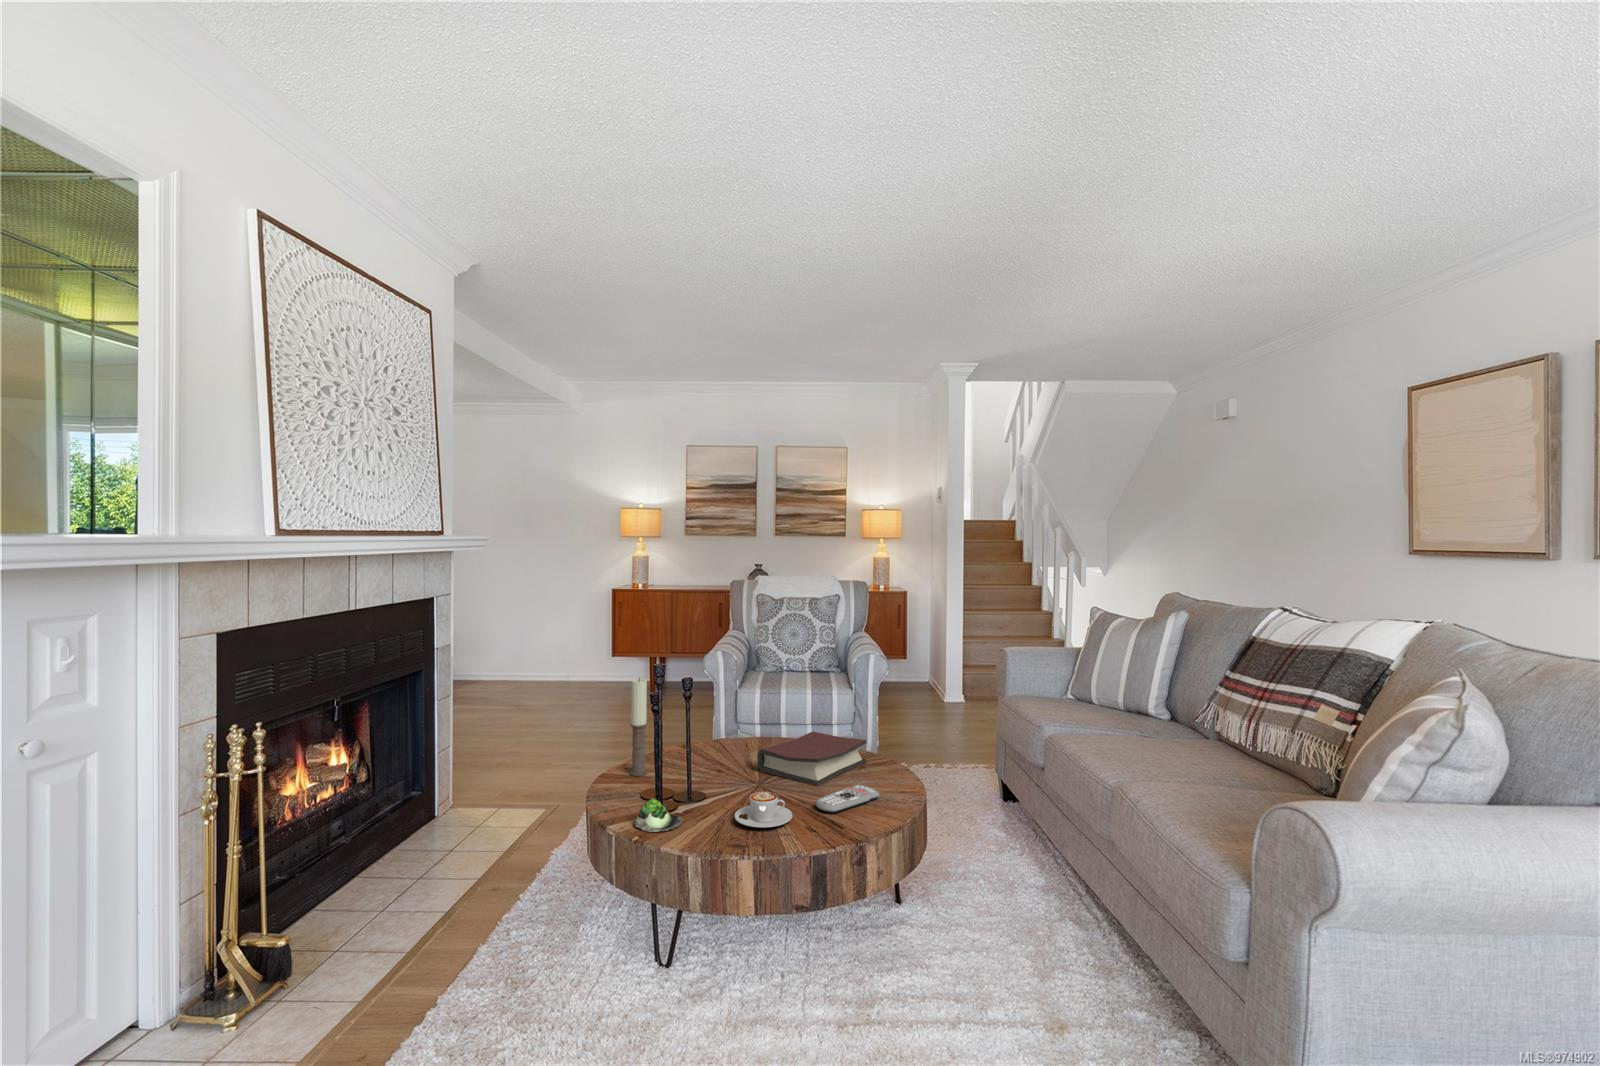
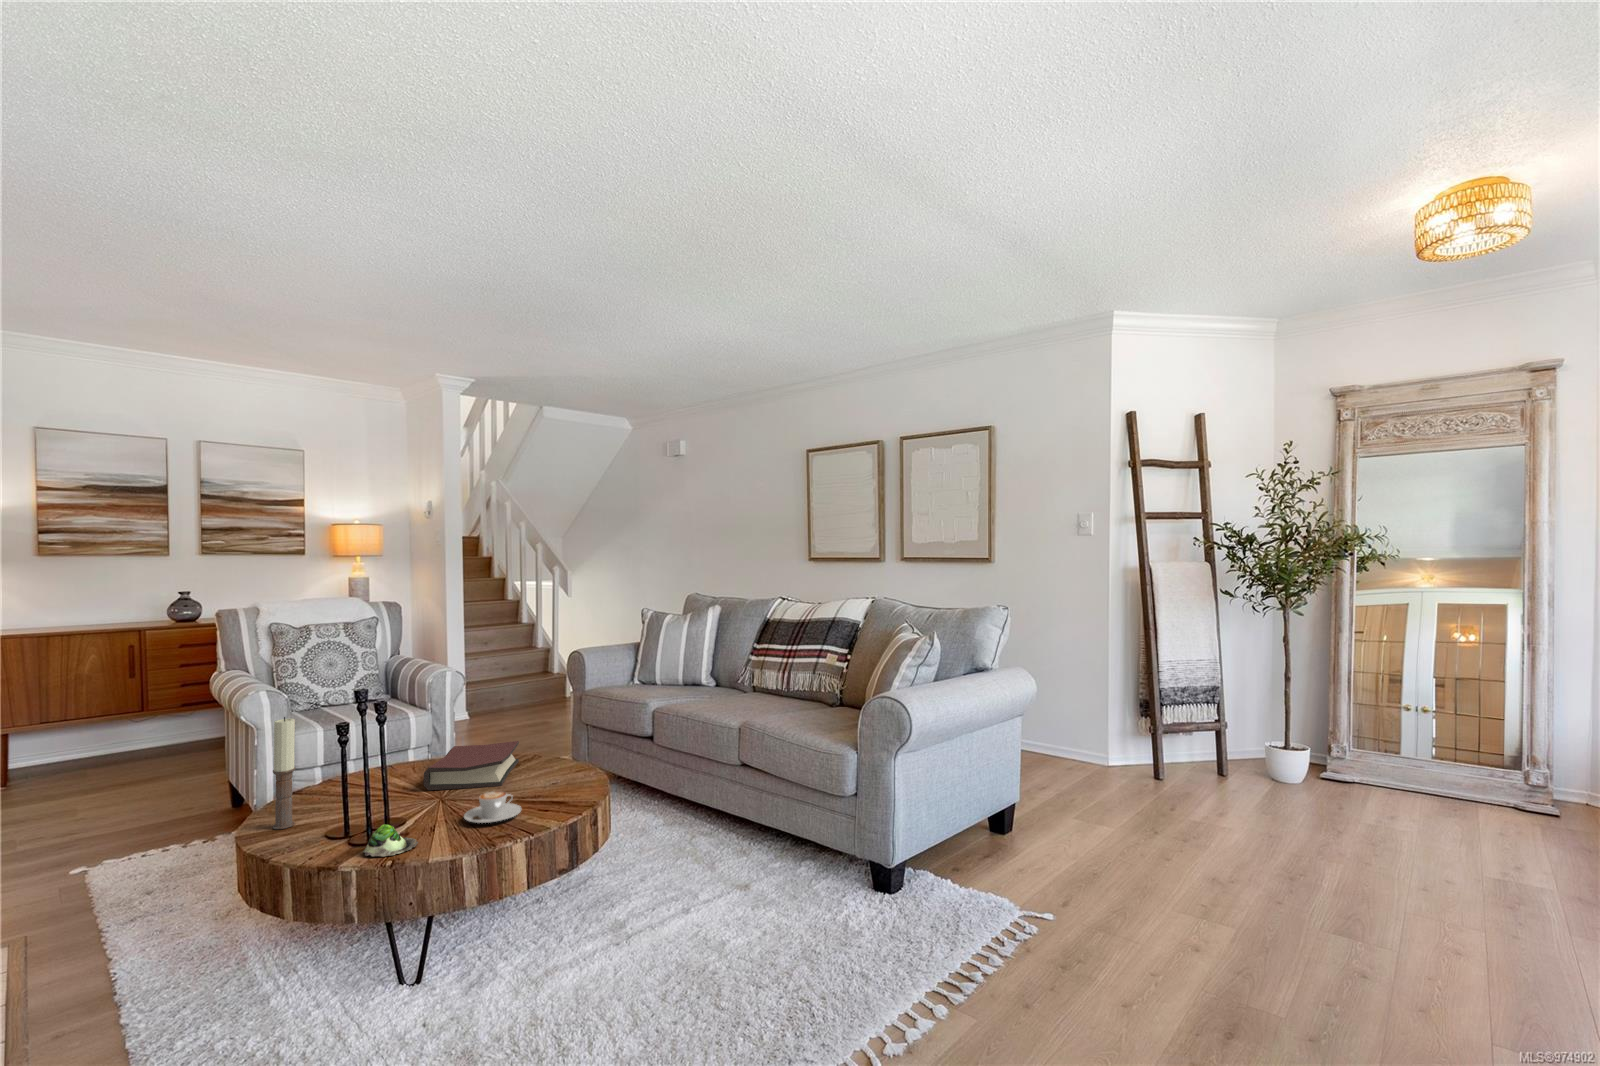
remote control: present [816,785,879,813] -> none [525,773,569,798]

